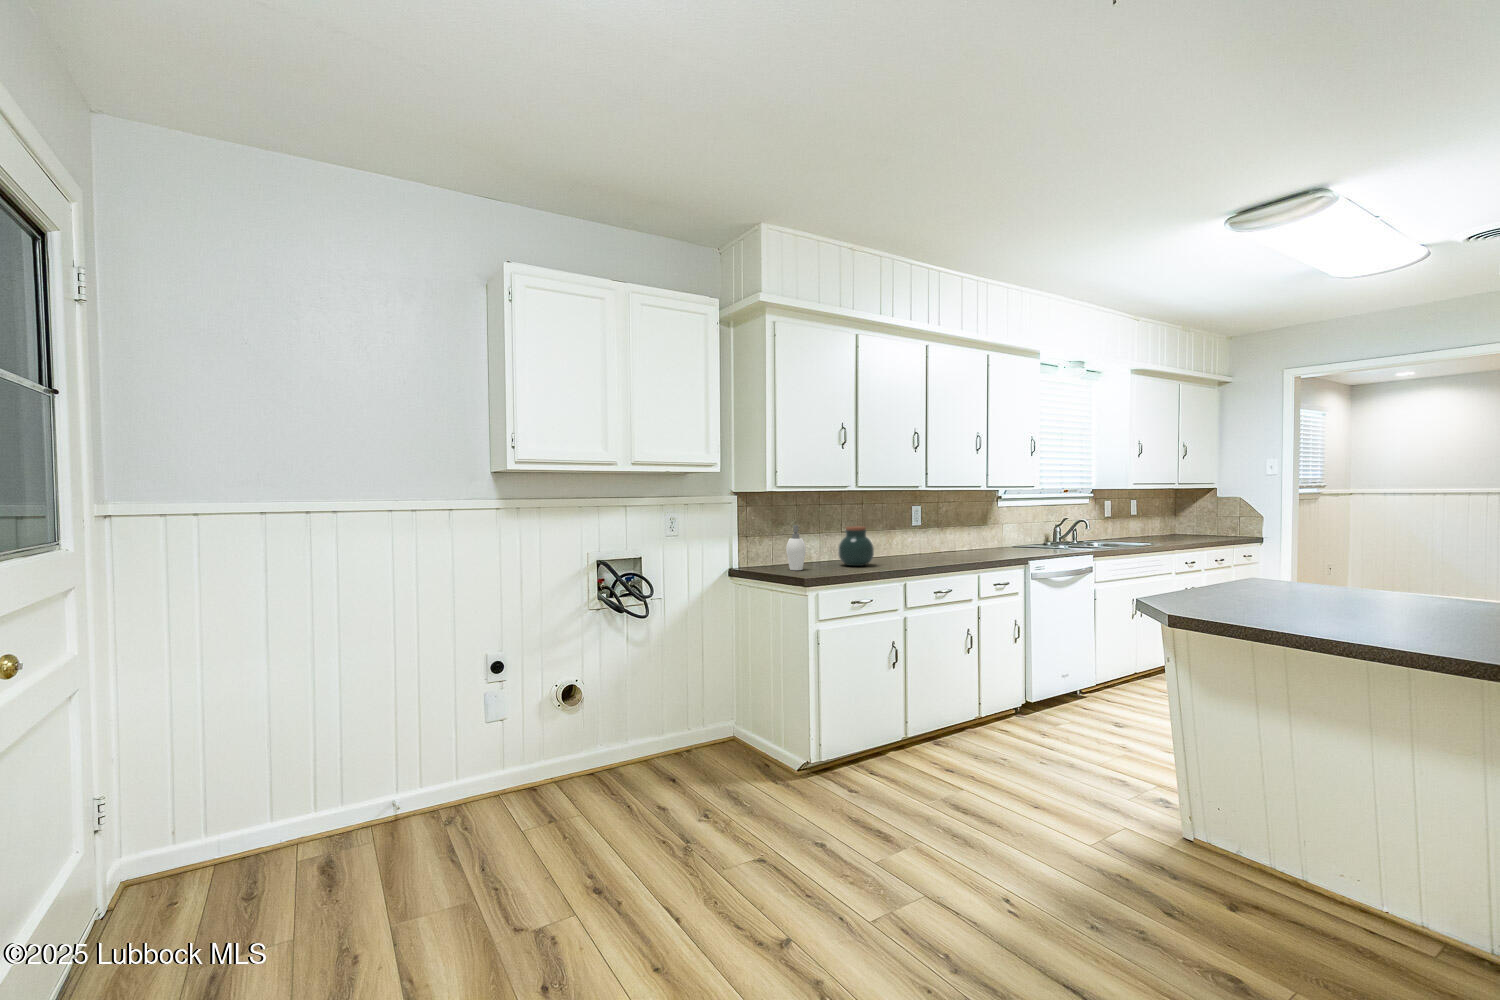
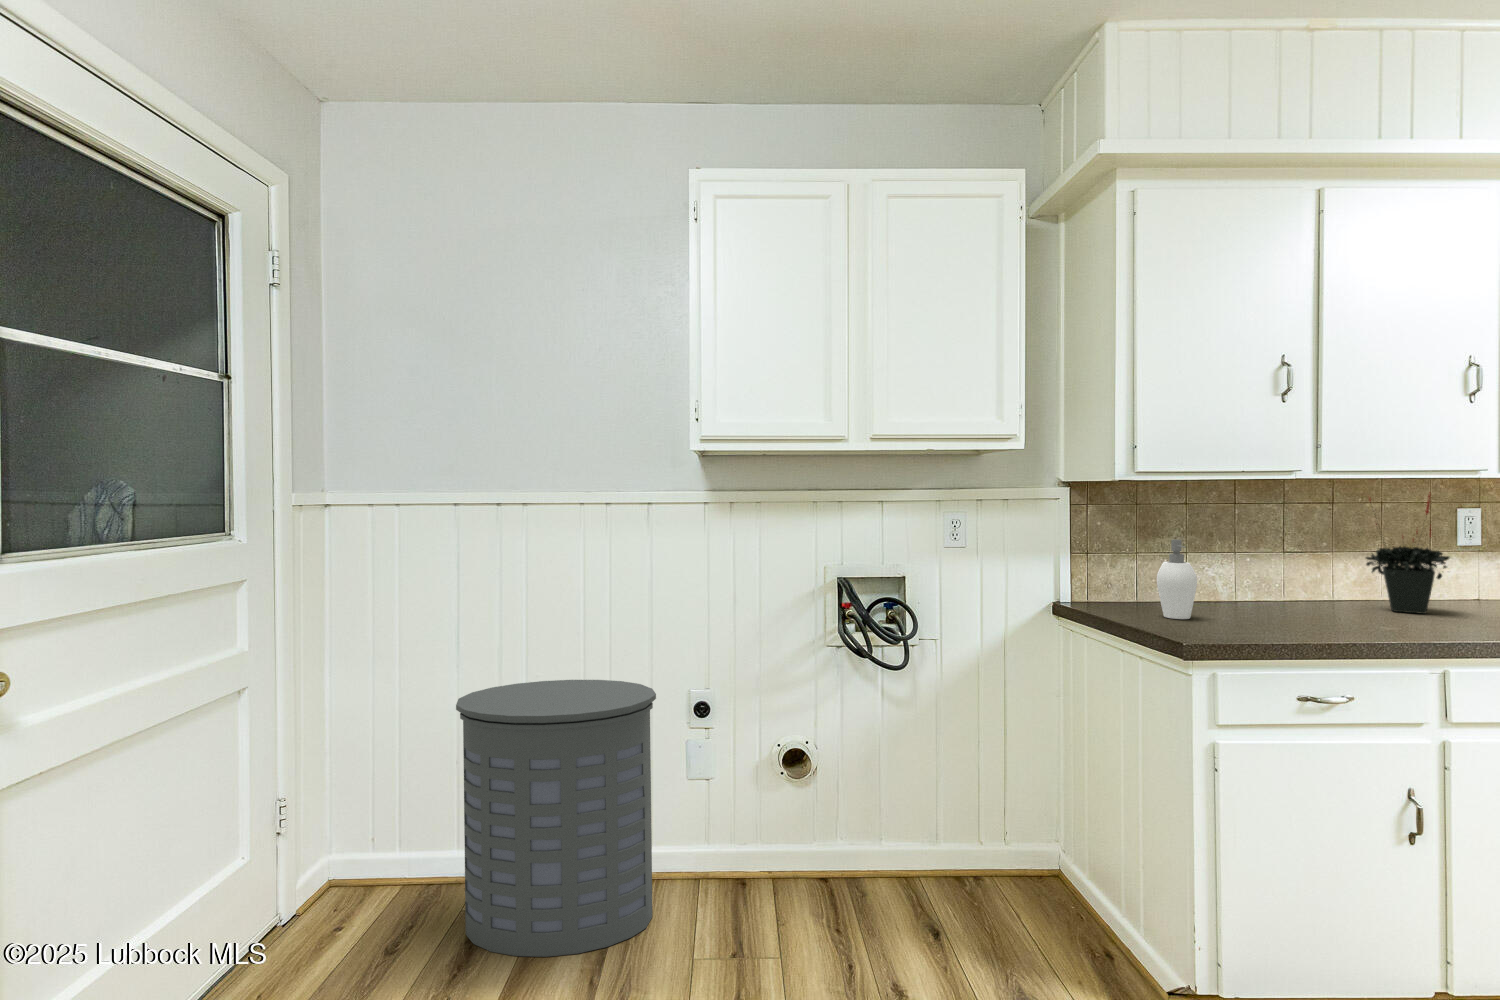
potted plant: none [876,497,909,560] -> present [1366,492,1450,614]
jar: present [838,526,874,566] -> none [1272,546,1359,621]
laundry hamper: none [303,650,478,873] -> present [456,680,656,957]

